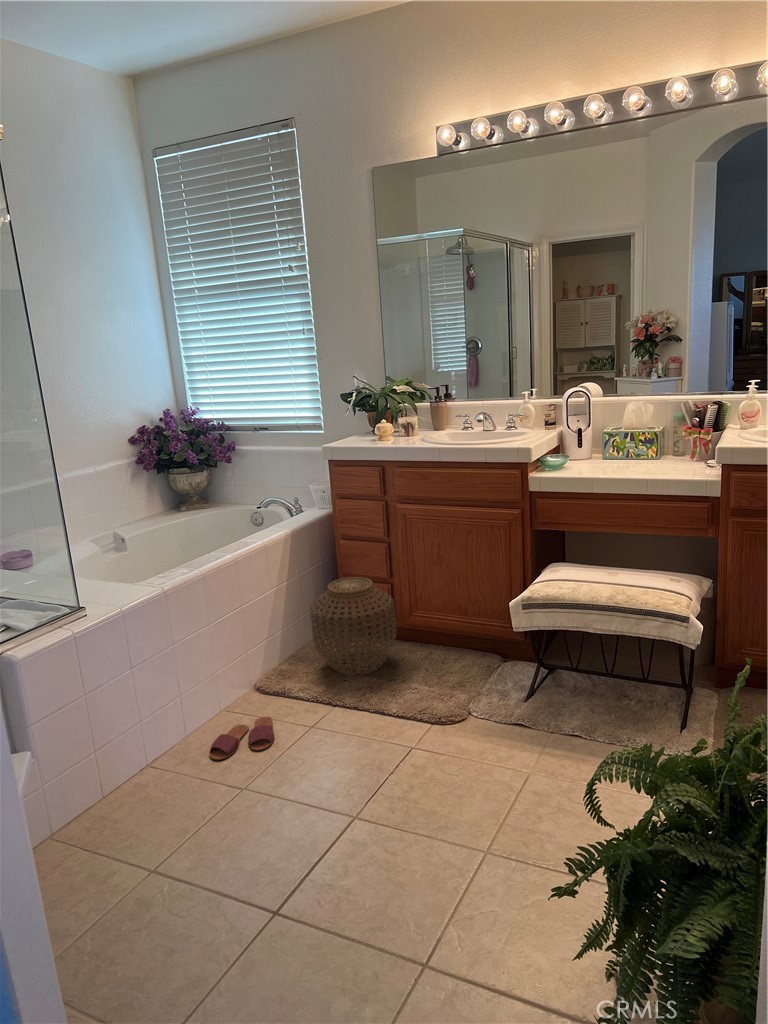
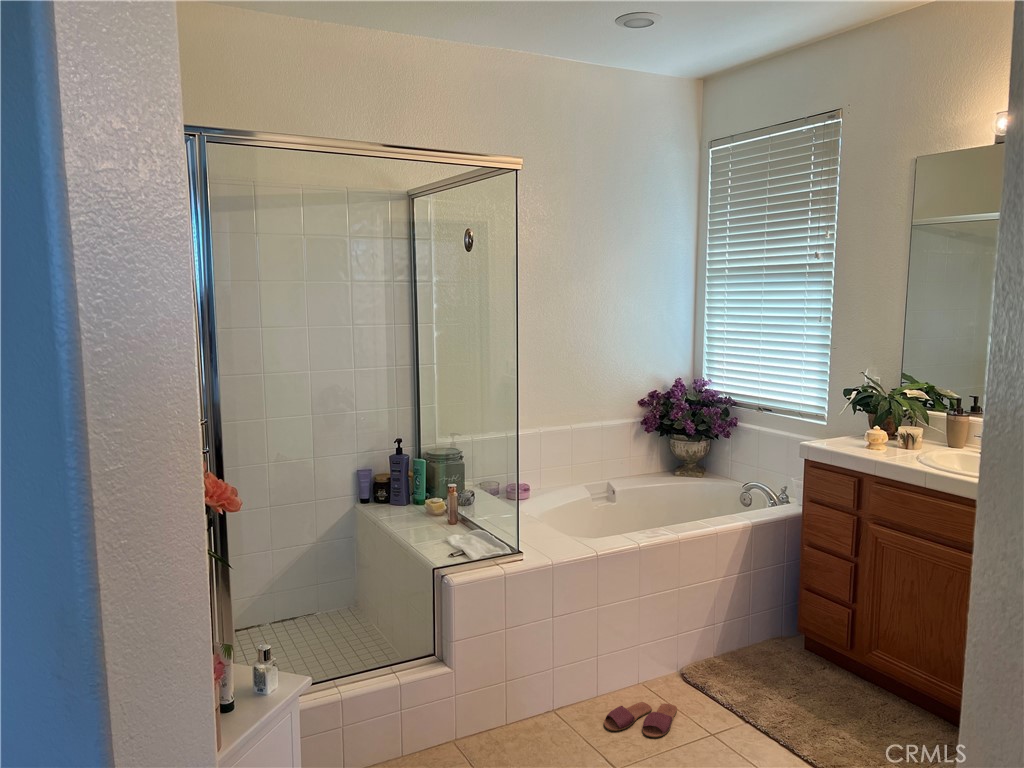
woven basket: present [310,577,396,675] -> none [748,588,846,700]

